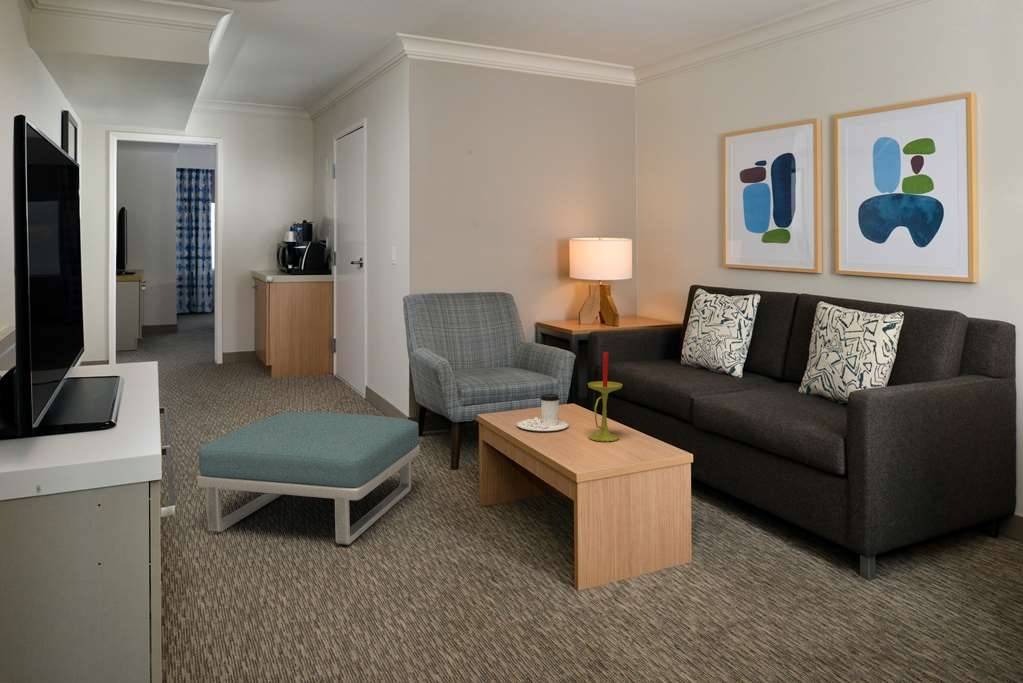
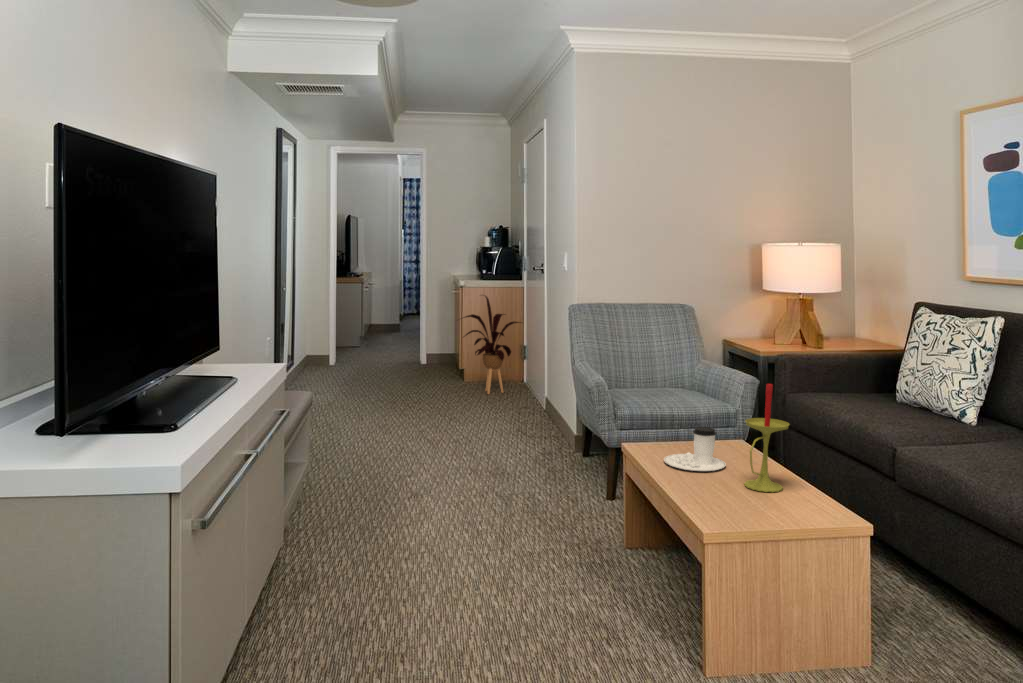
house plant: none [267,289,336,389] -> present [464,296,520,394]
footstool: present [197,412,420,545] -> none [333,422,565,572]

